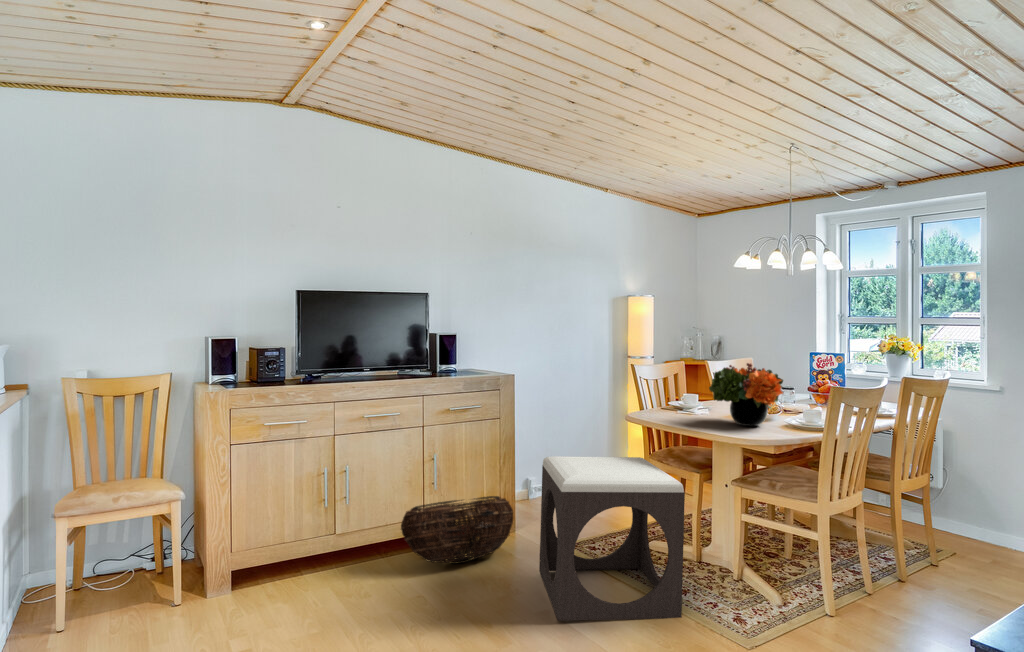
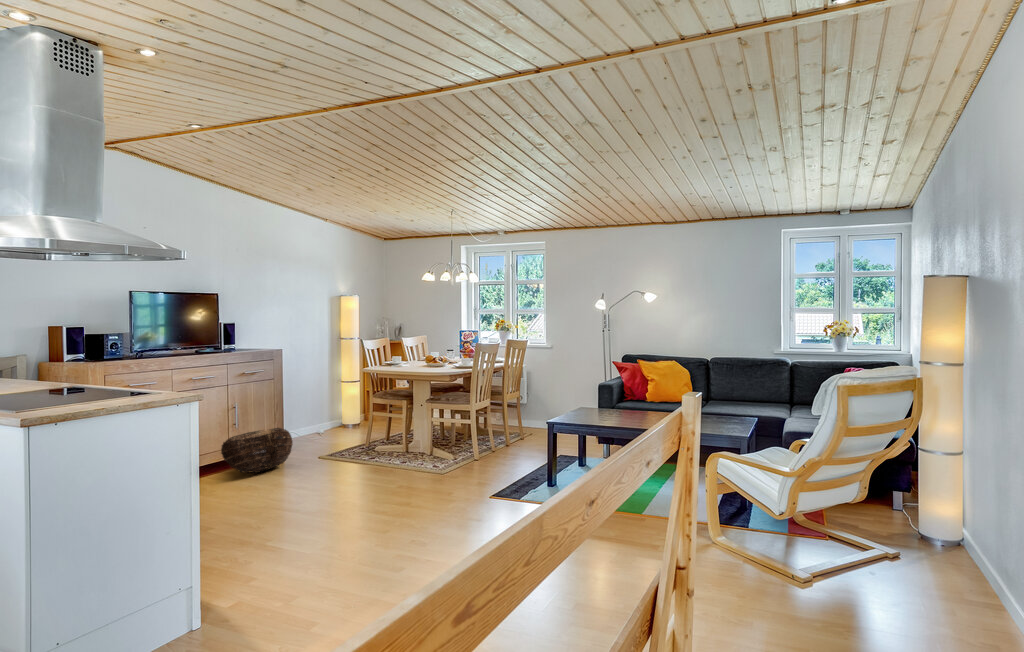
flower arrangement: present [709,363,783,426] -> none [413,335,453,370]
footstool: present [539,456,685,620] -> none [318,393,408,479]

